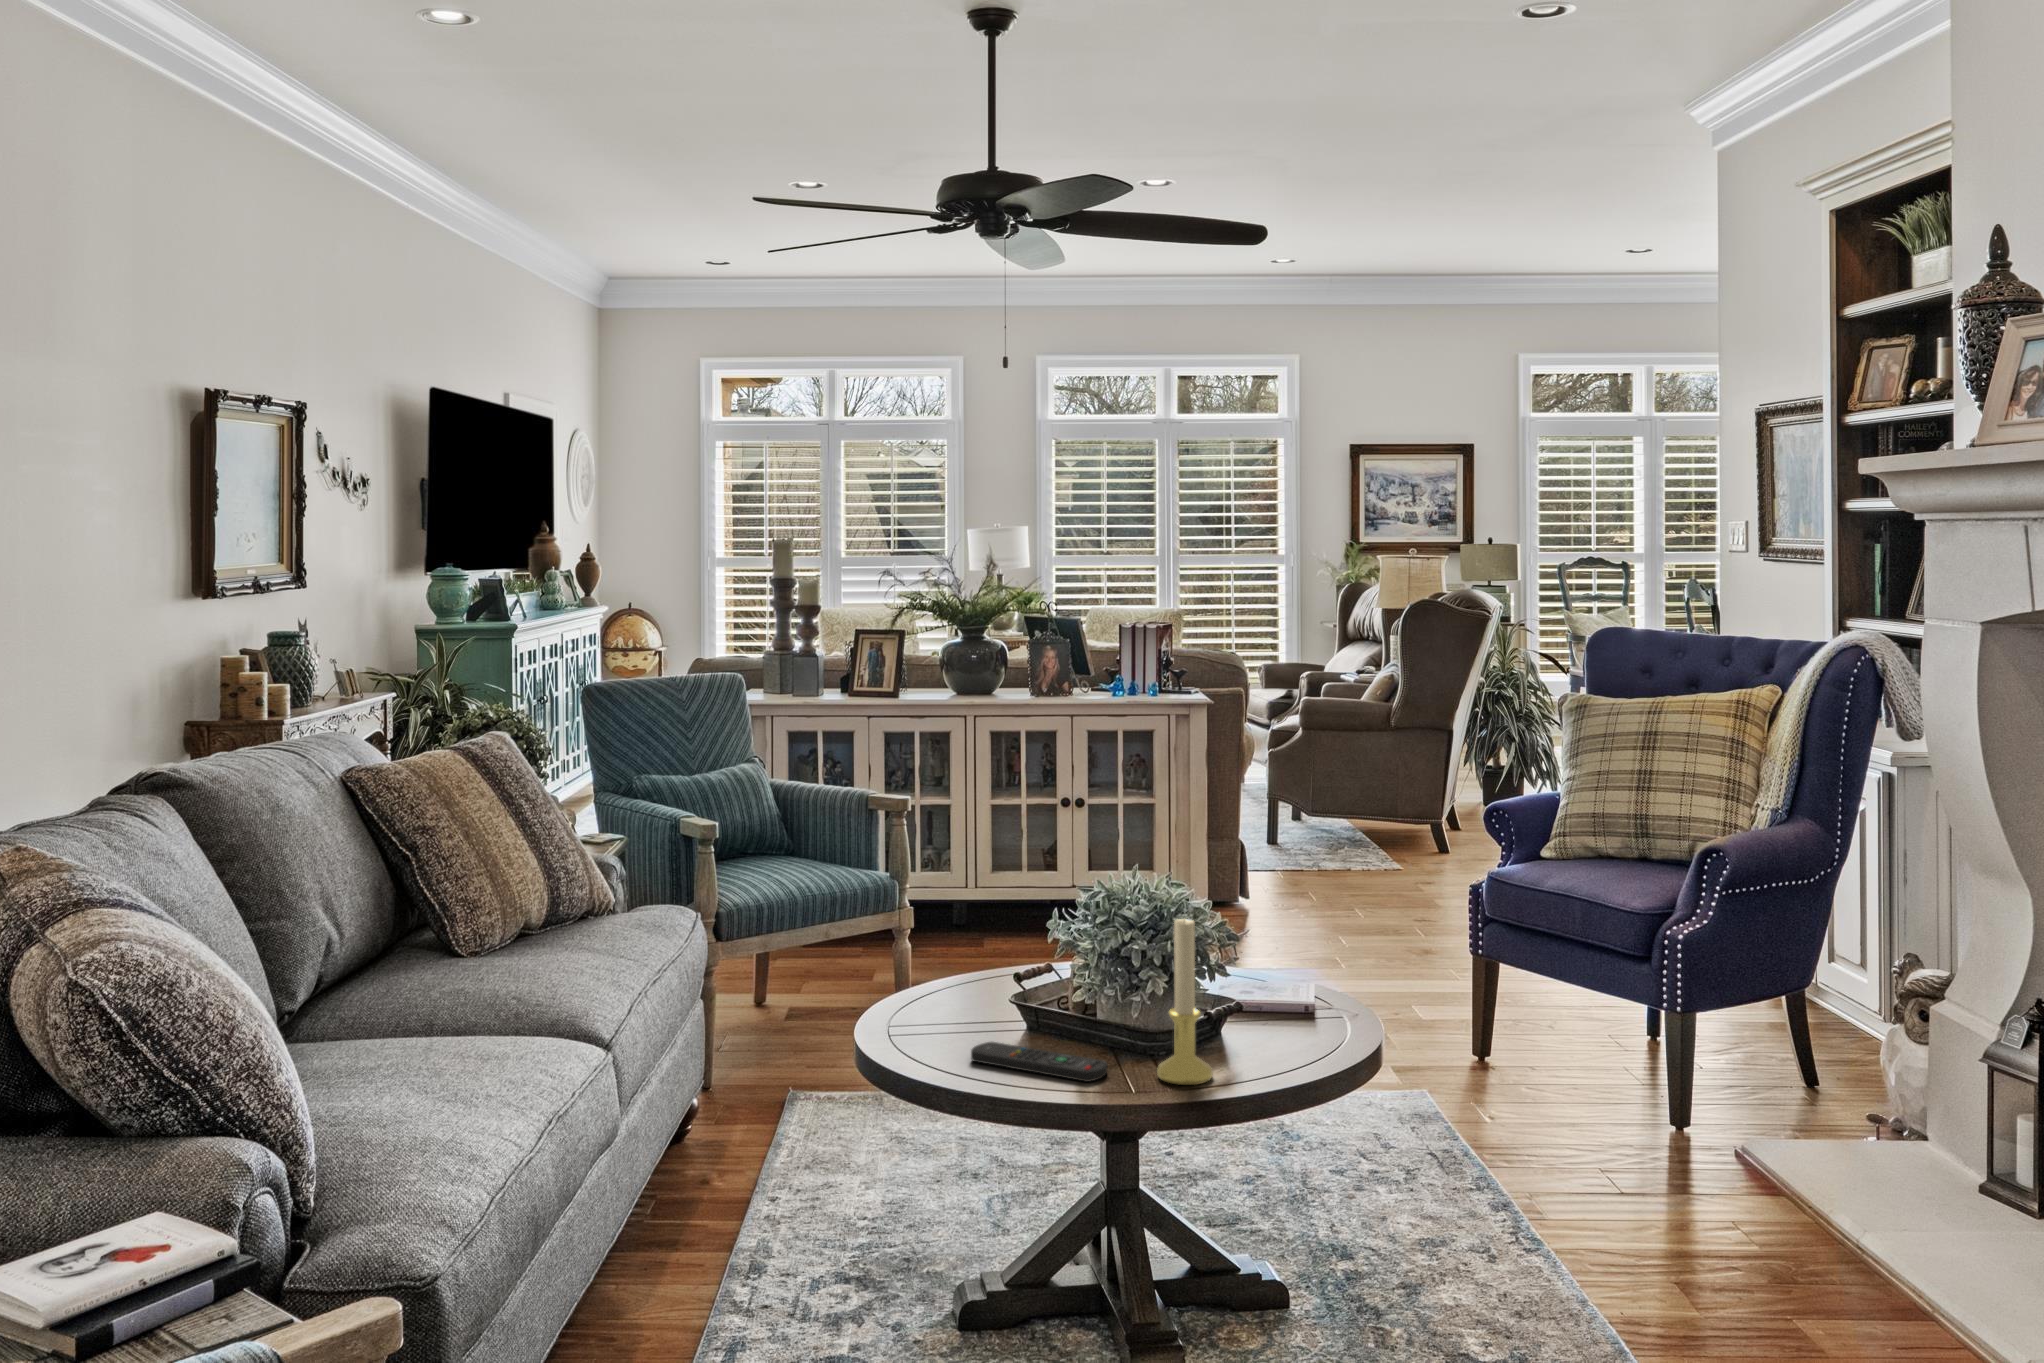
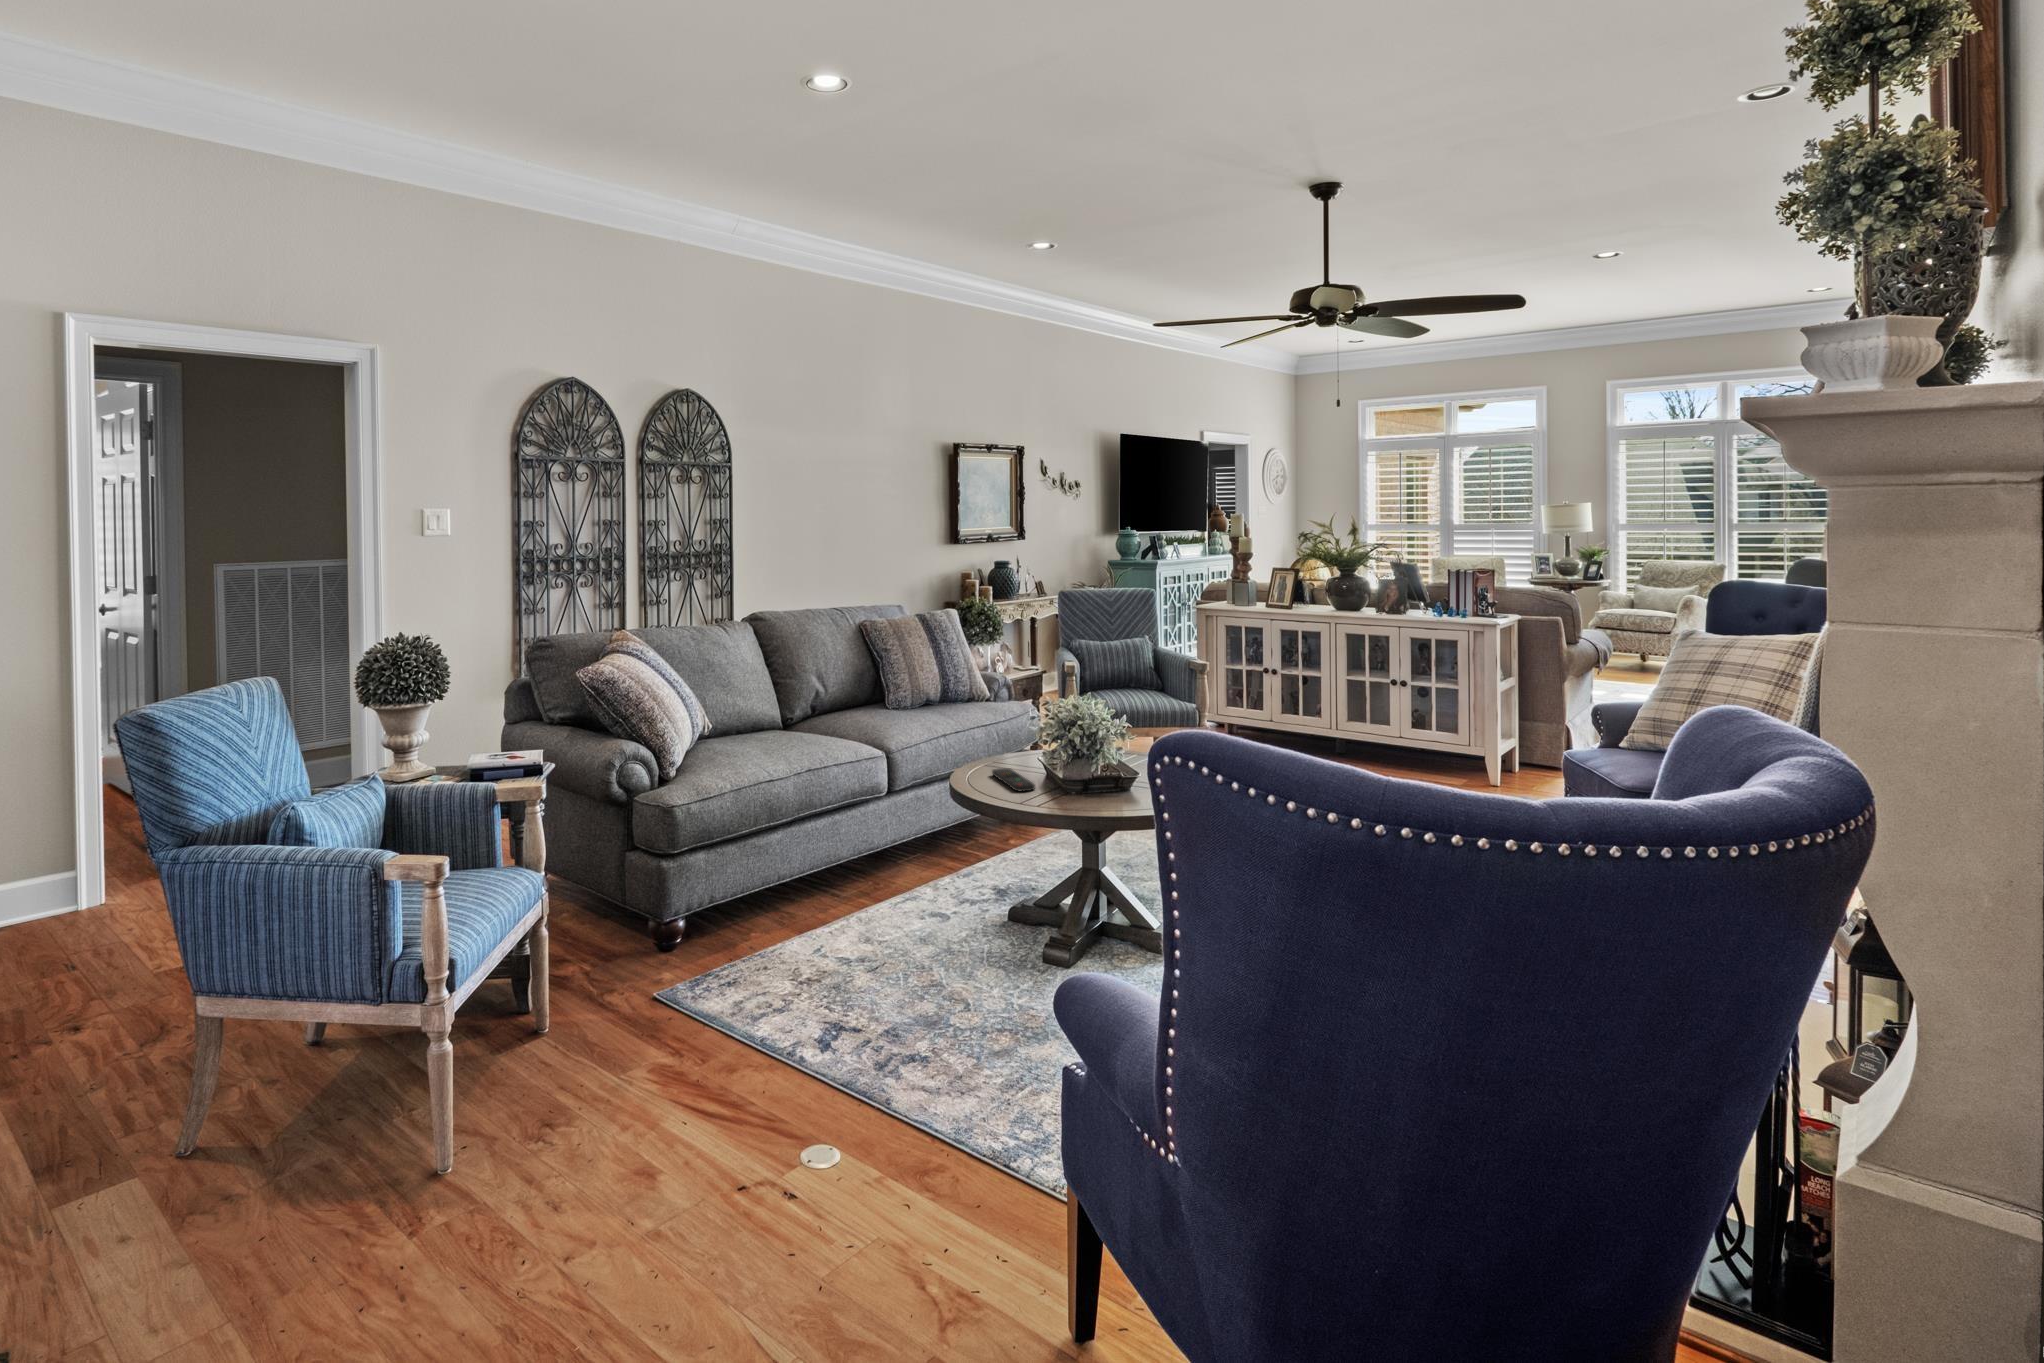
candle holder: present [1157,918,1212,1085] -> none [1045,713,1075,802]

